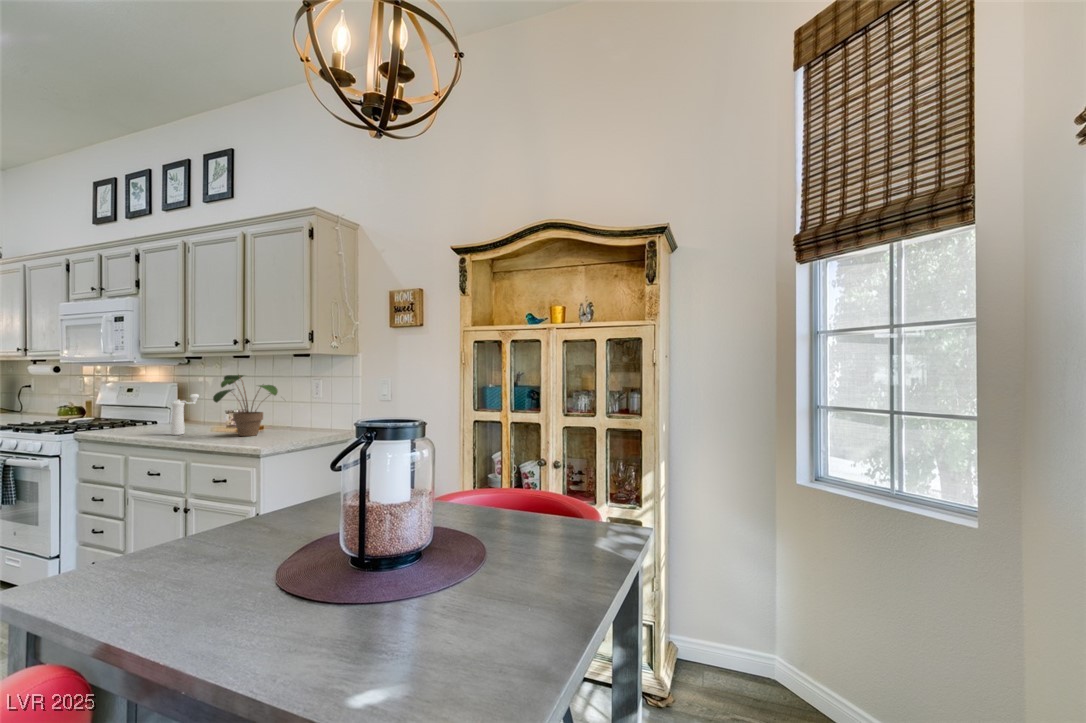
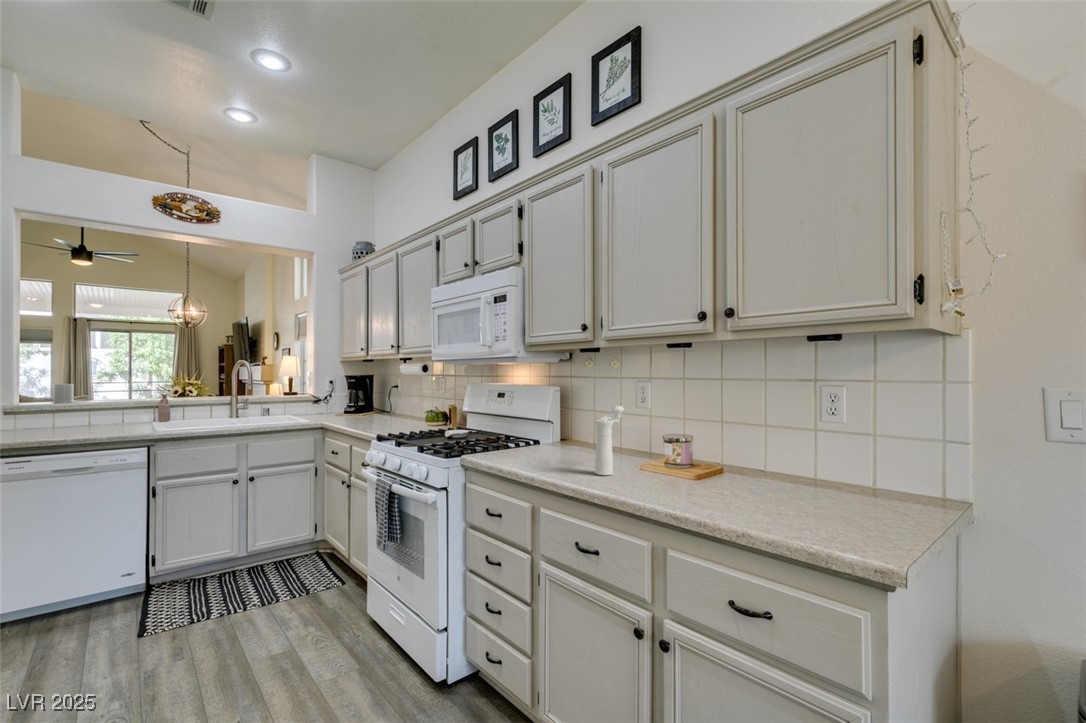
potted plant: present [213,374,278,436] -> none [677,372,801,494]

